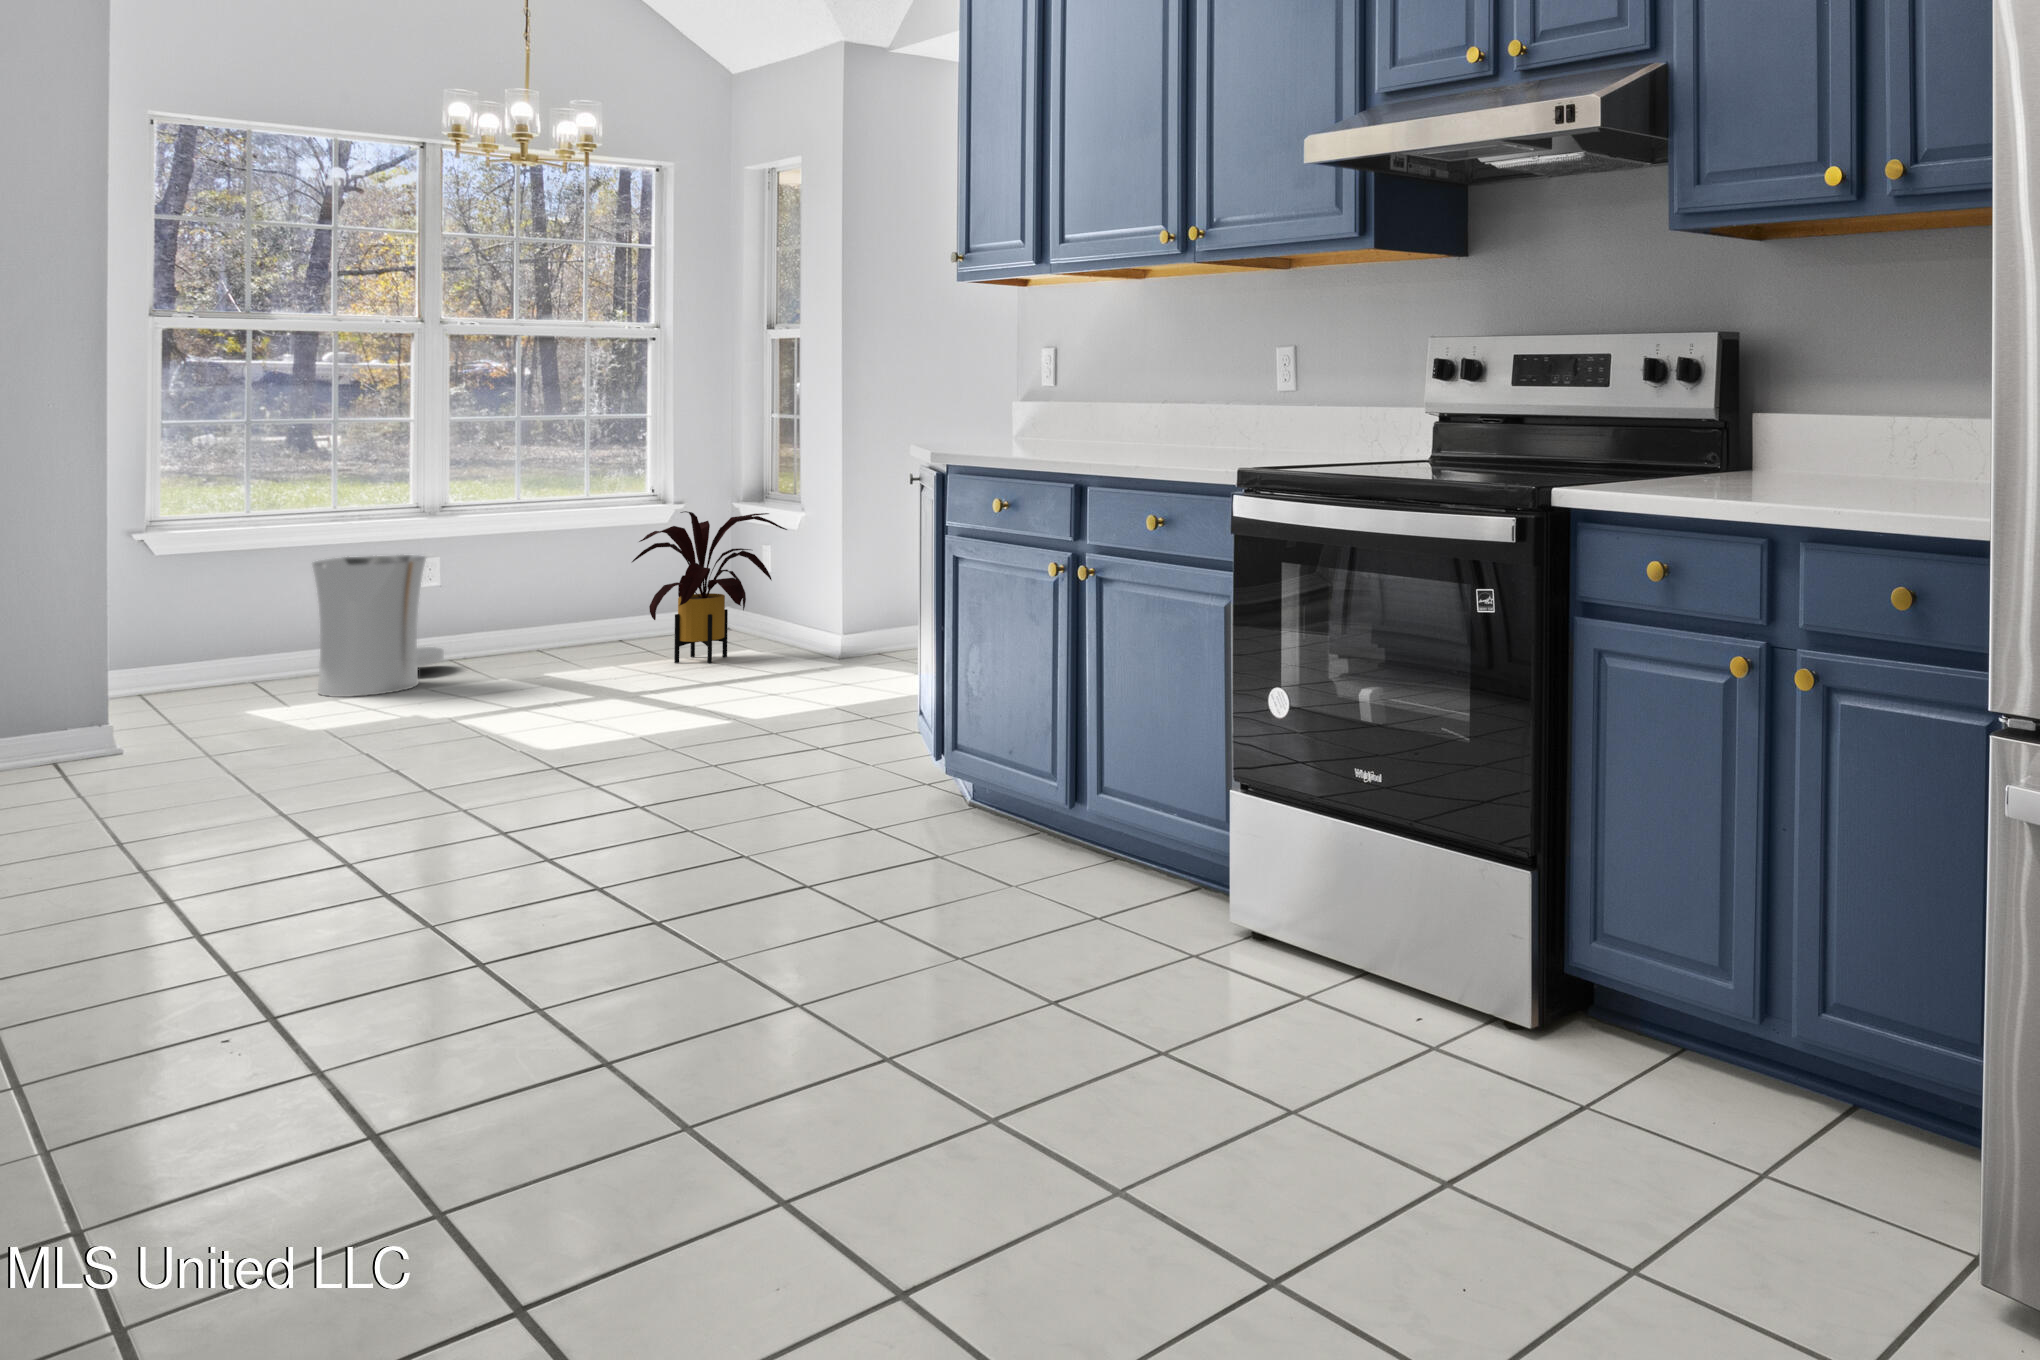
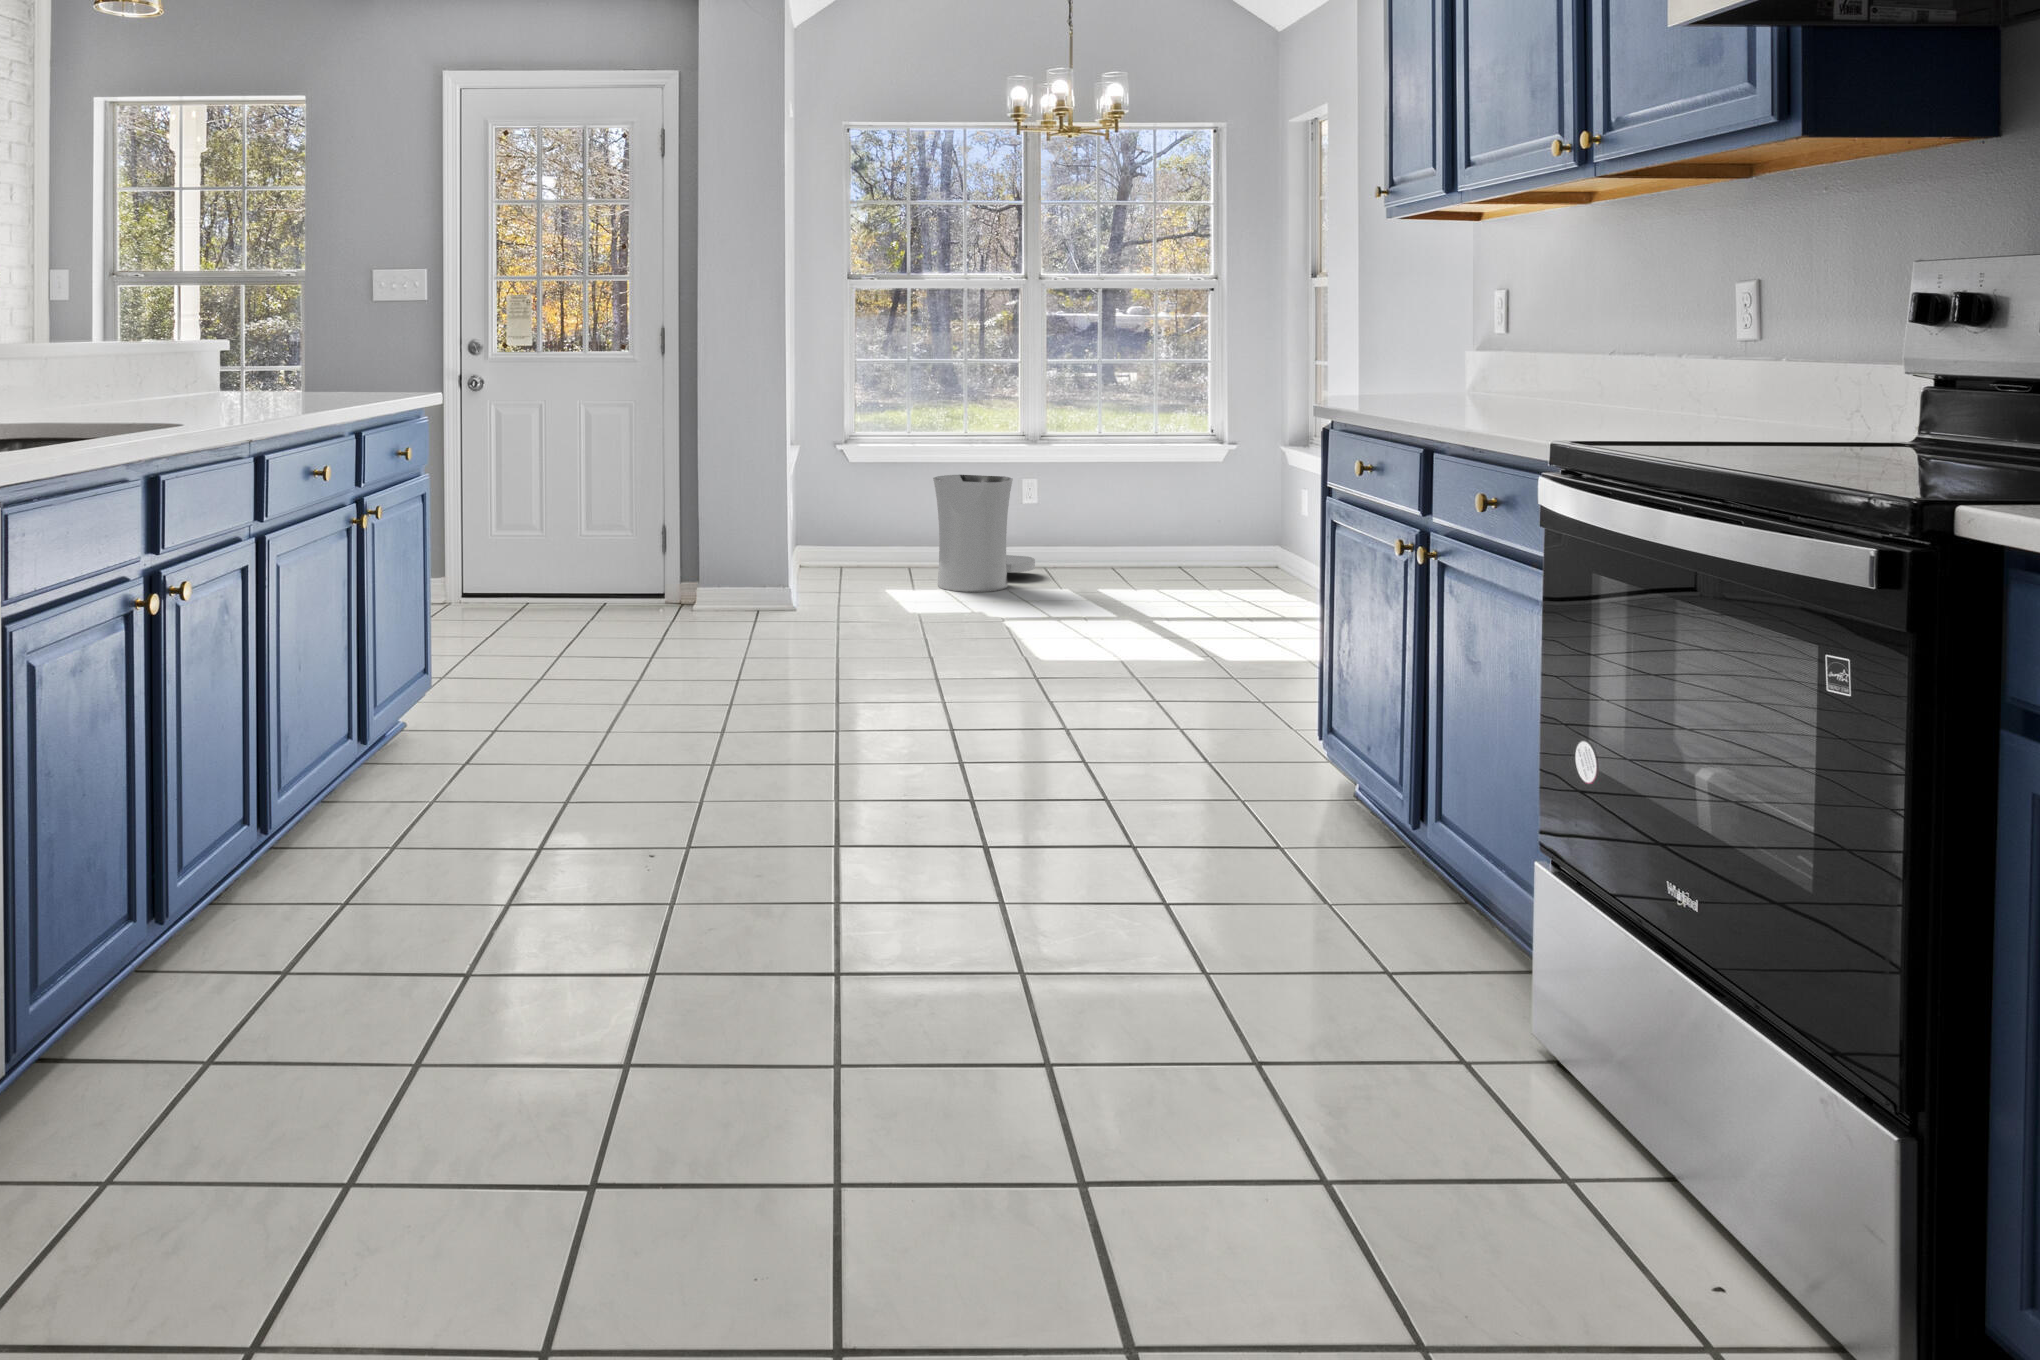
house plant: present [632,511,787,663] -> none [1170,453,1318,601]

